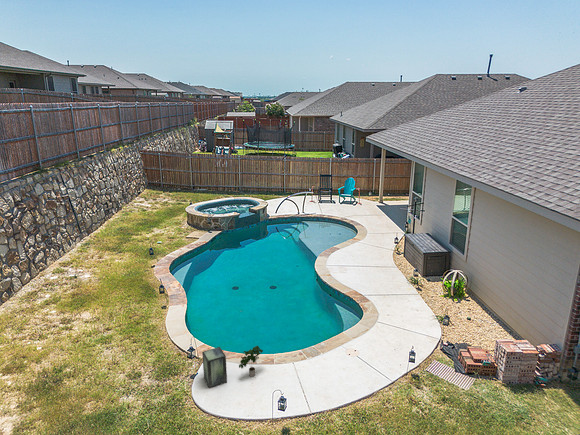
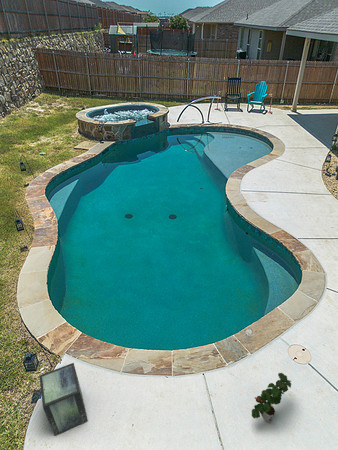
potted plant: present [239,346,263,377] -> present [252,373,291,422]

